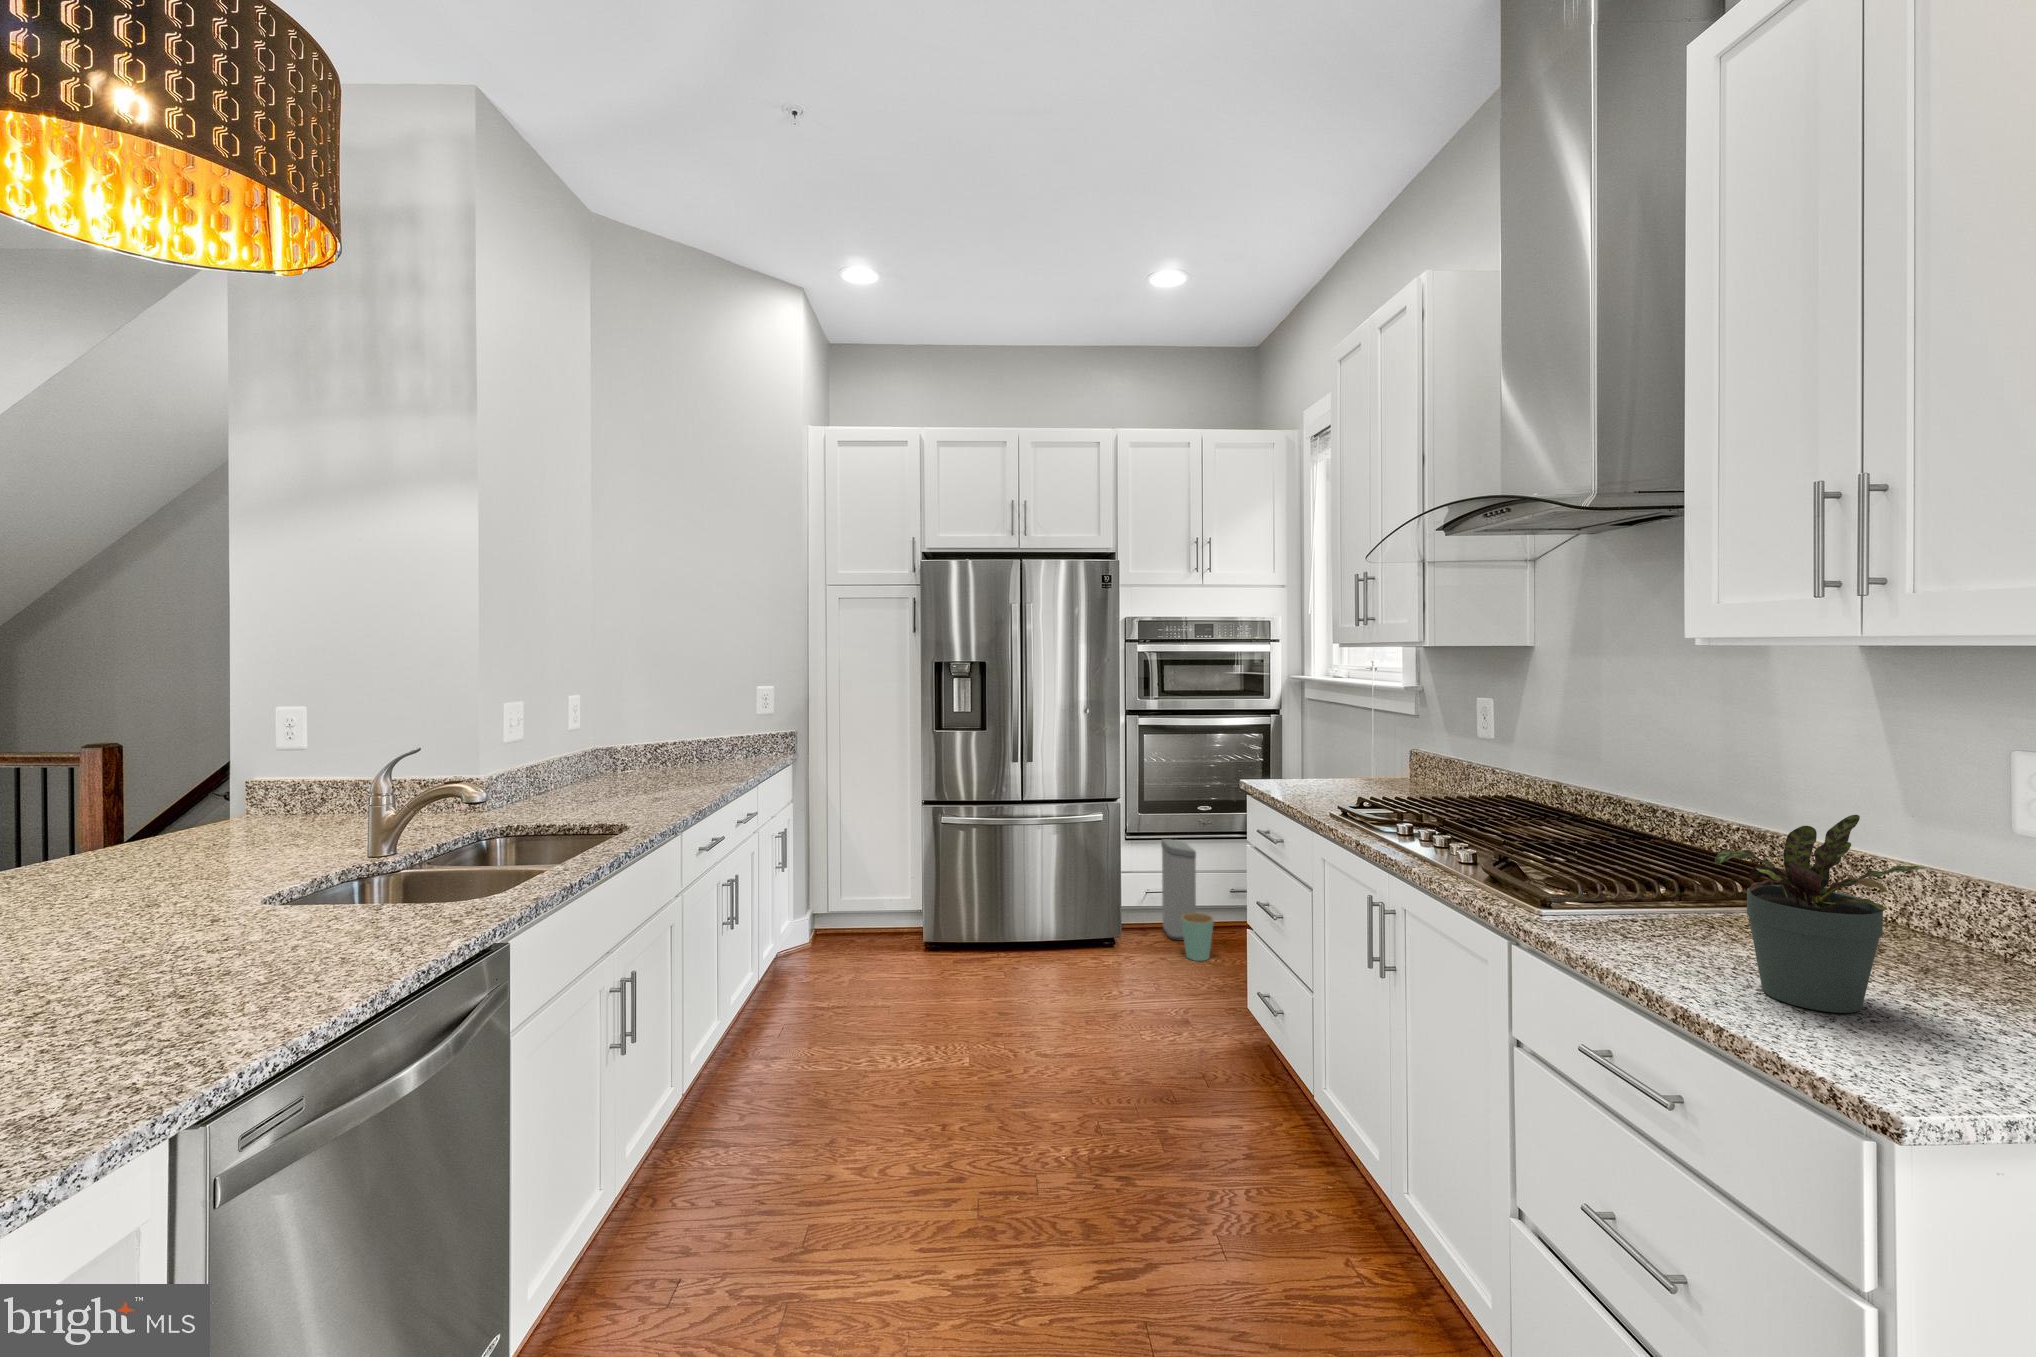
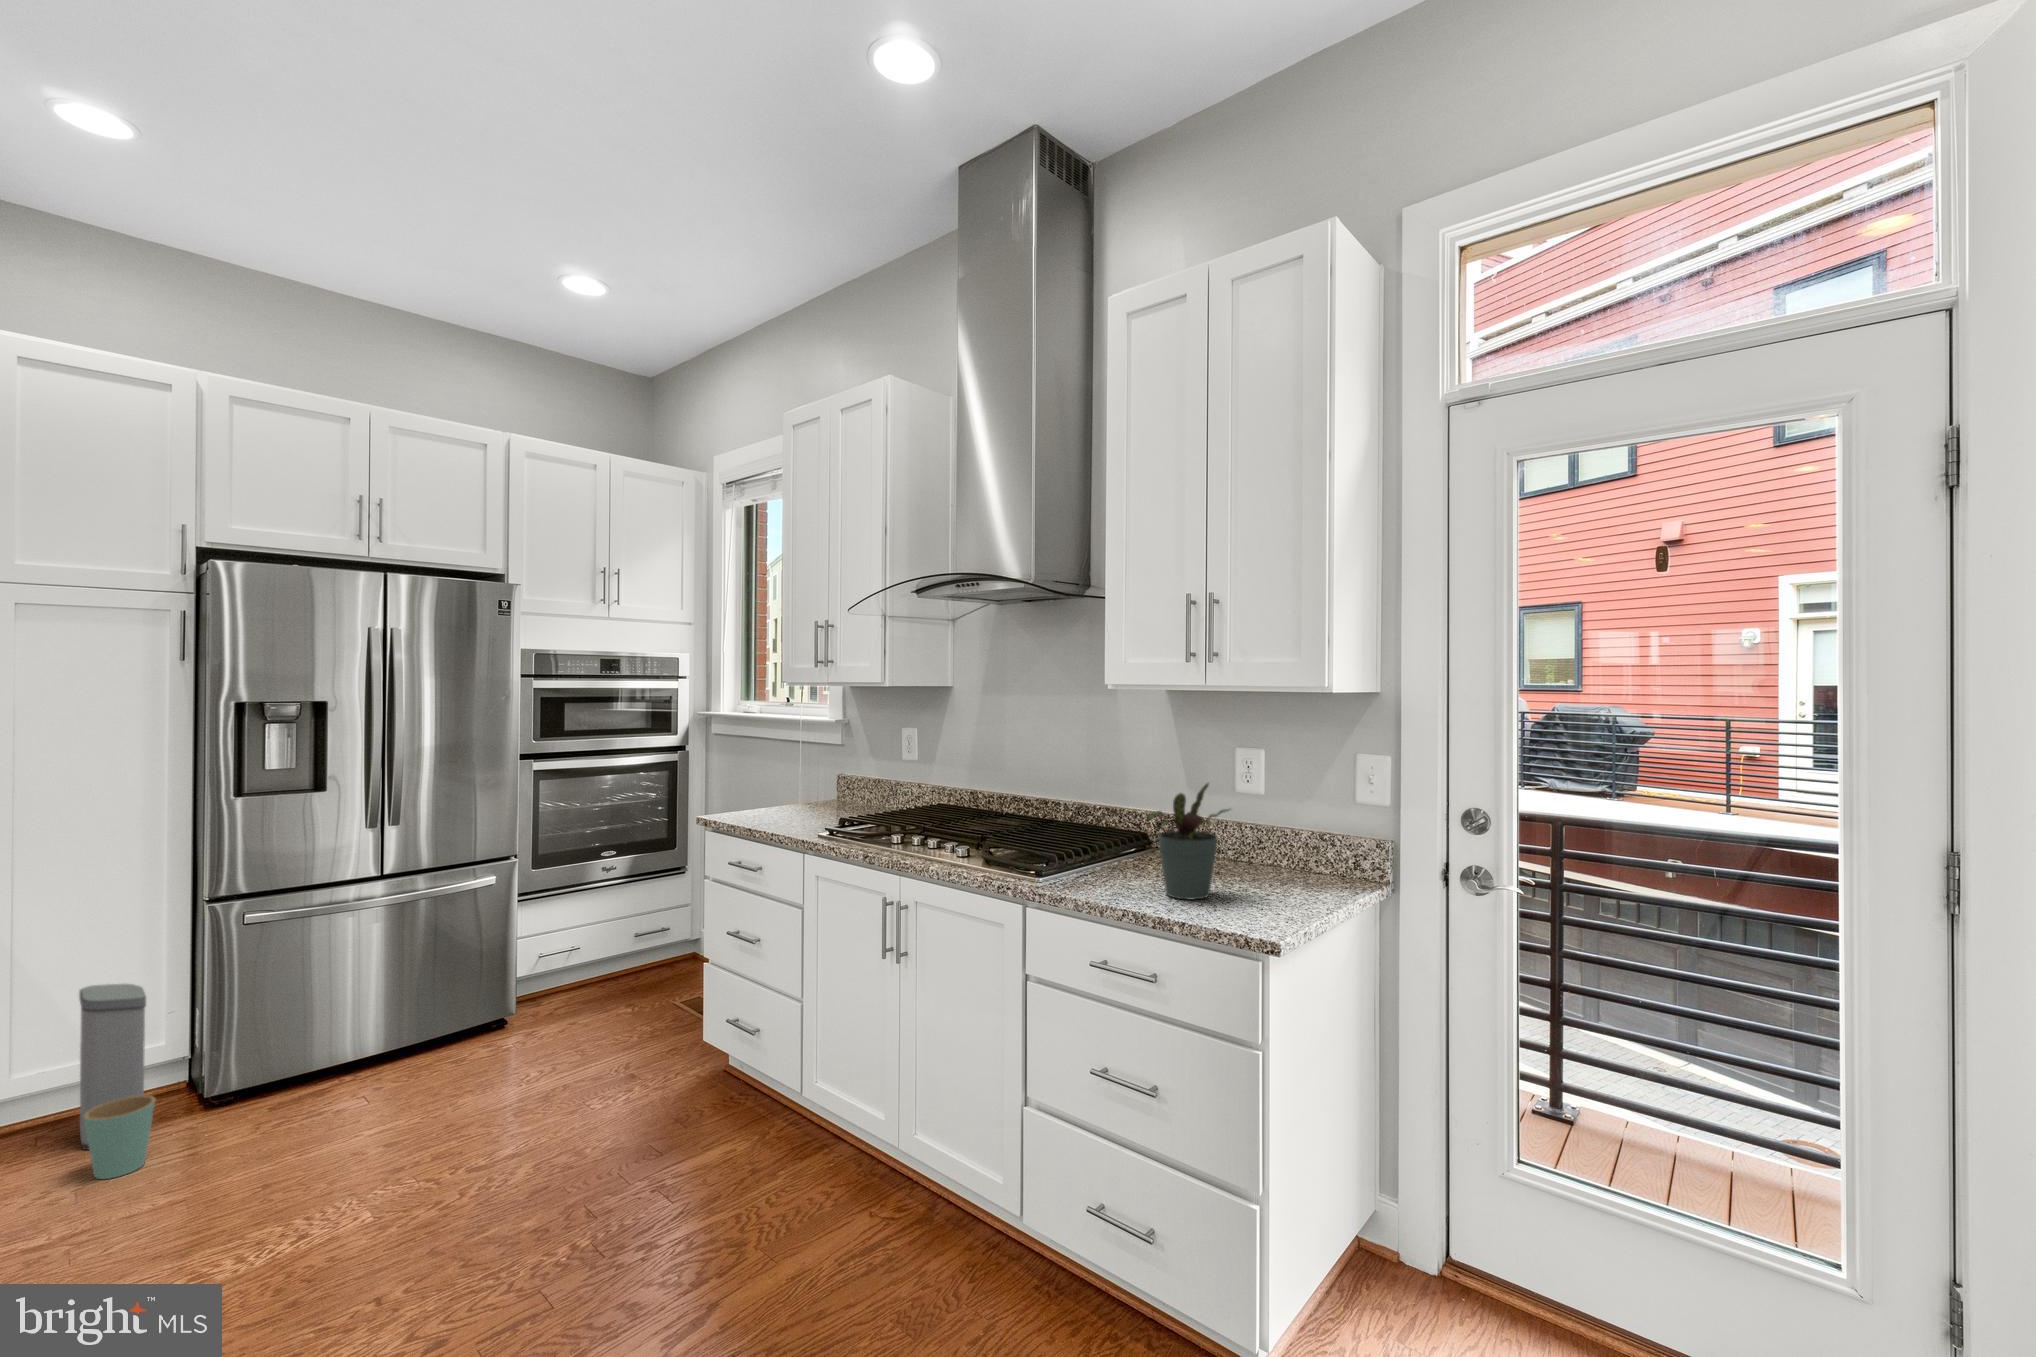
trash can: present [1161,839,1214,961] -> present [79,984,156,1179]

